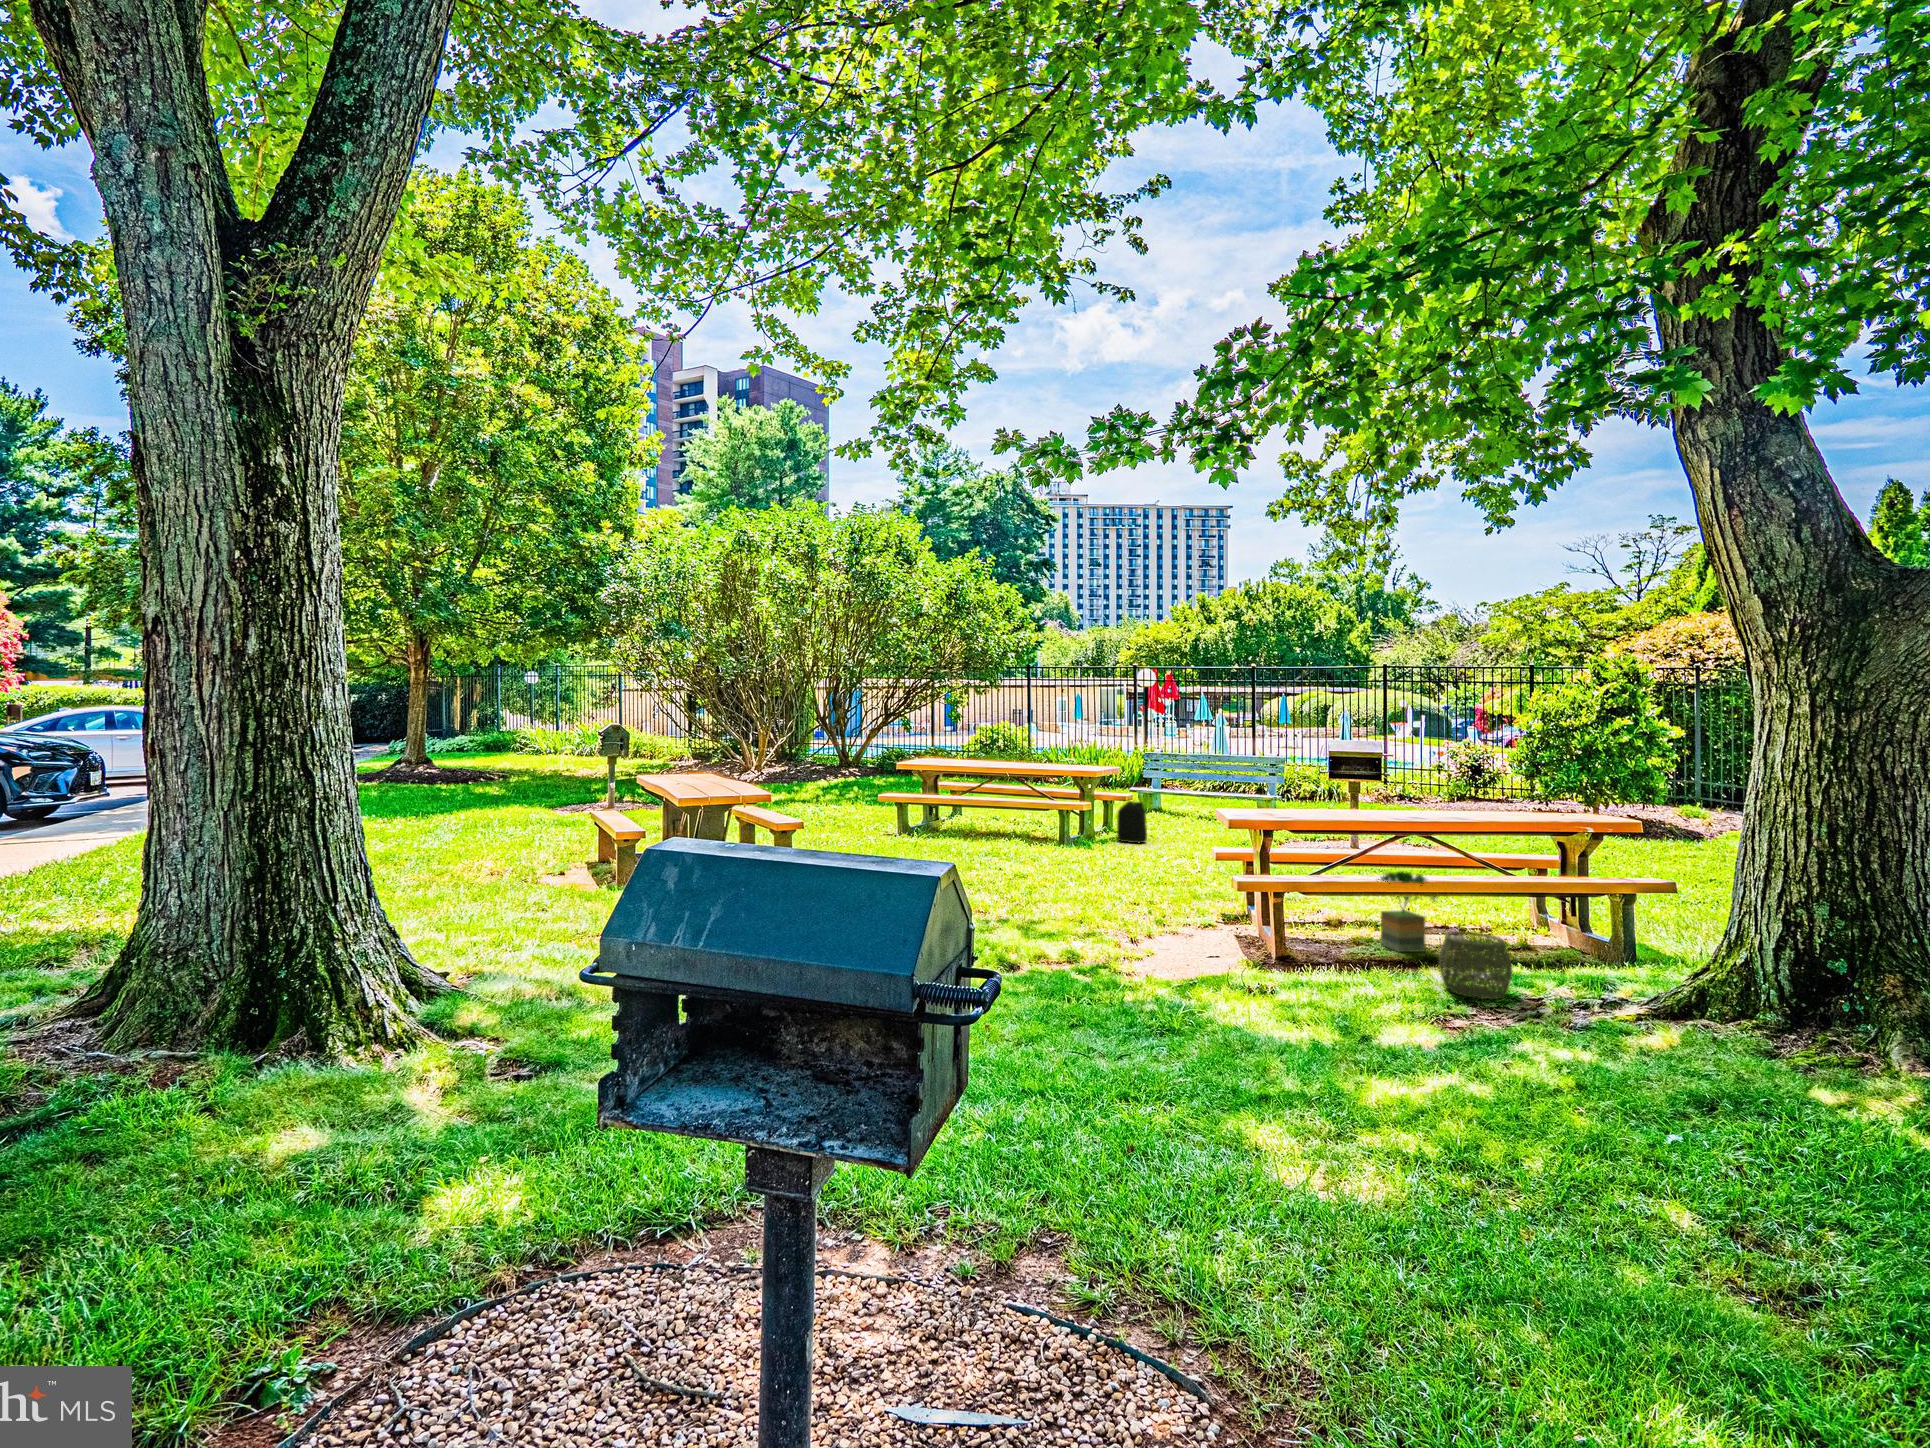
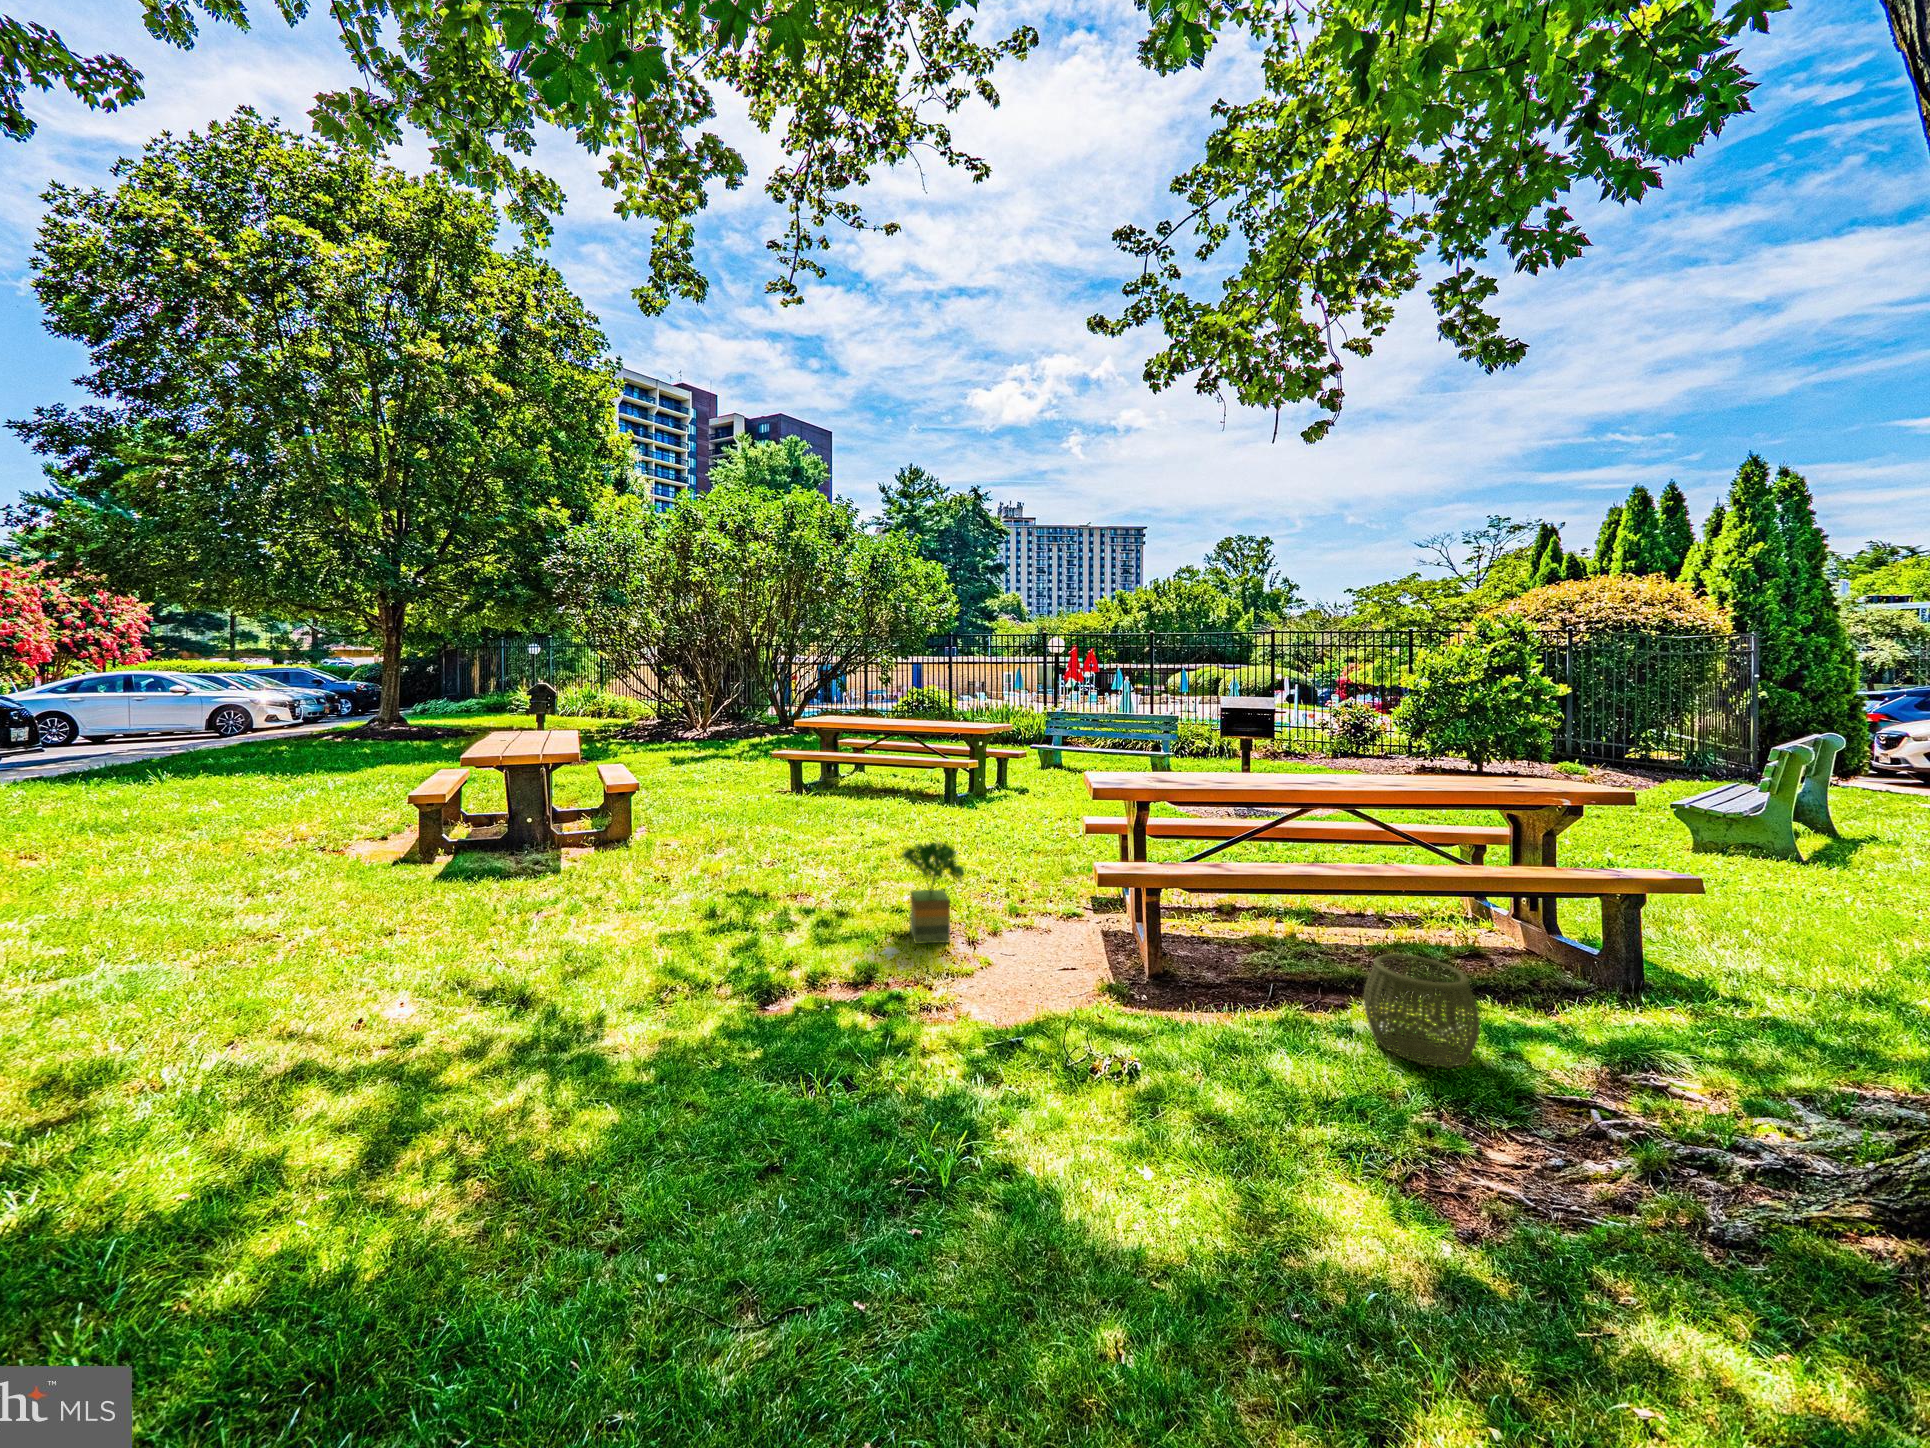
backpack: present [1117,801,1147,843] -> none [1008,759,1038,801]
potted tree: present [1377,871,1439,952] -> present [902,842,964,944]

